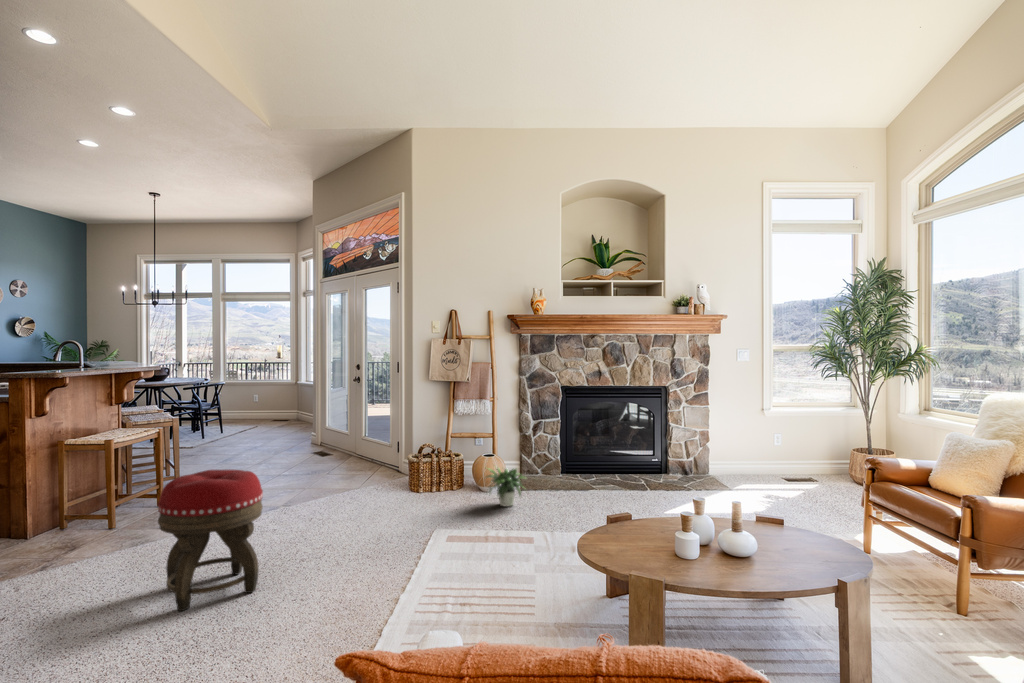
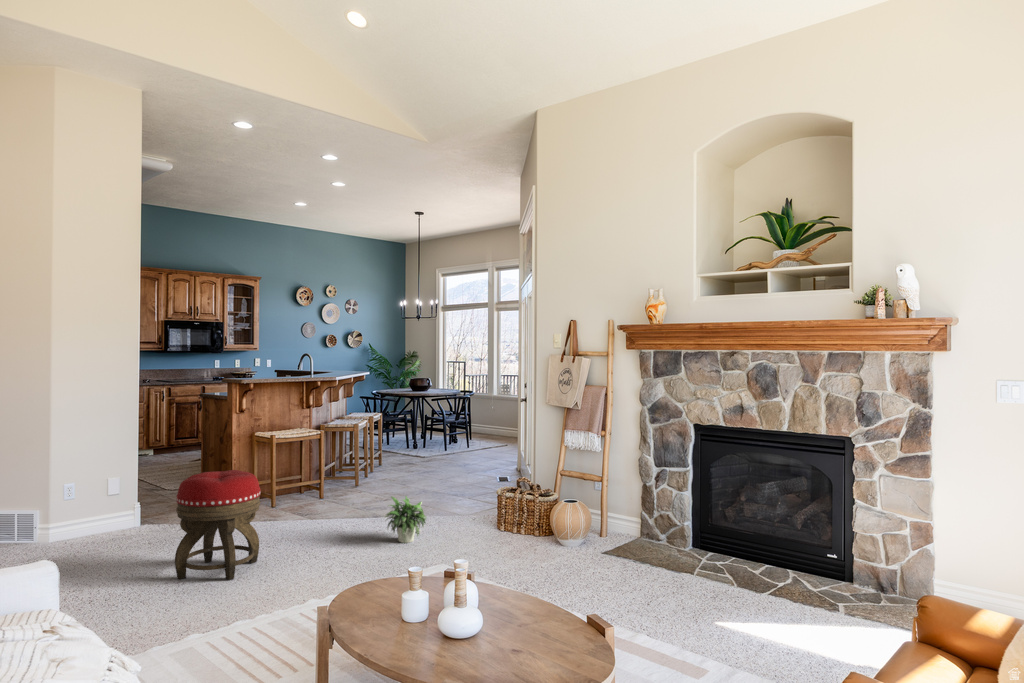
potted plant: present [487,469,524,506] -> present [386,497,426,543]

